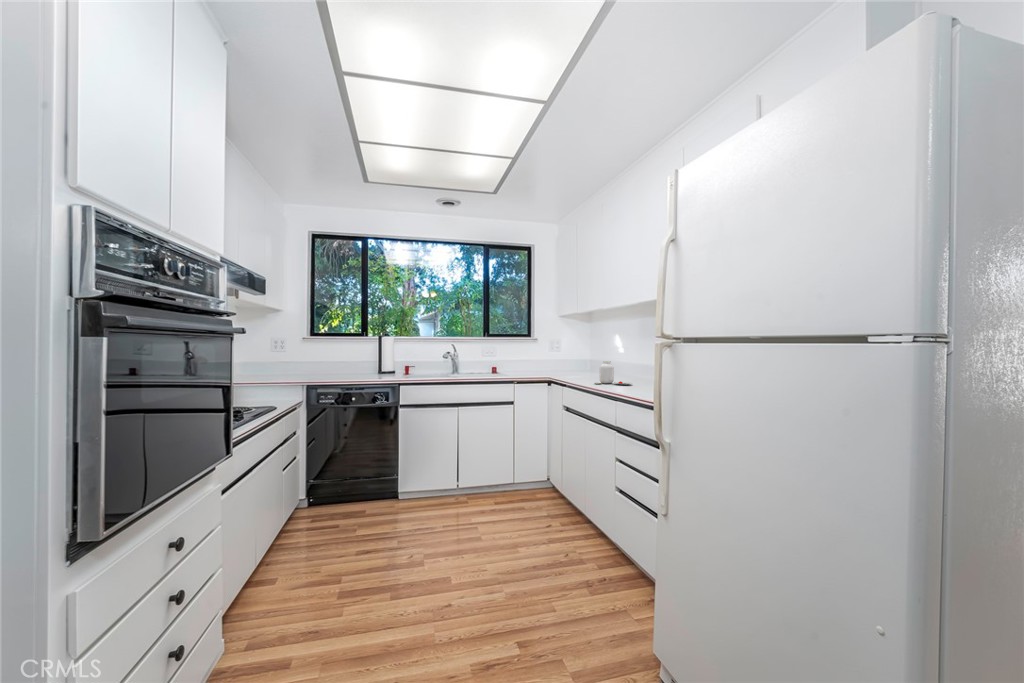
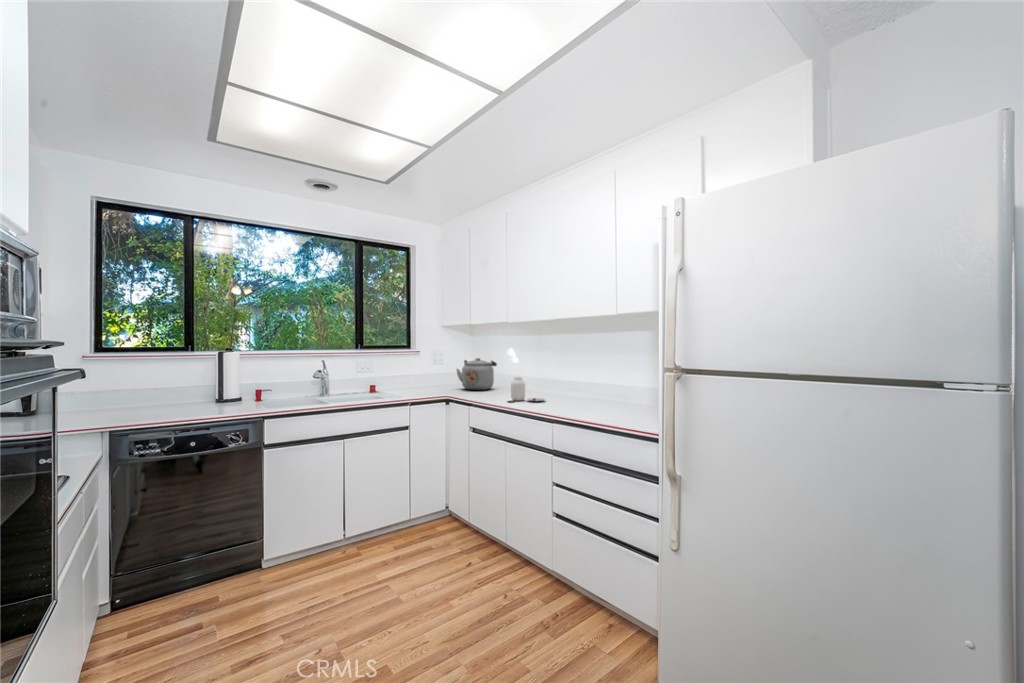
kettle: none [564,345,603,375] -> present [457,358,497,390]

